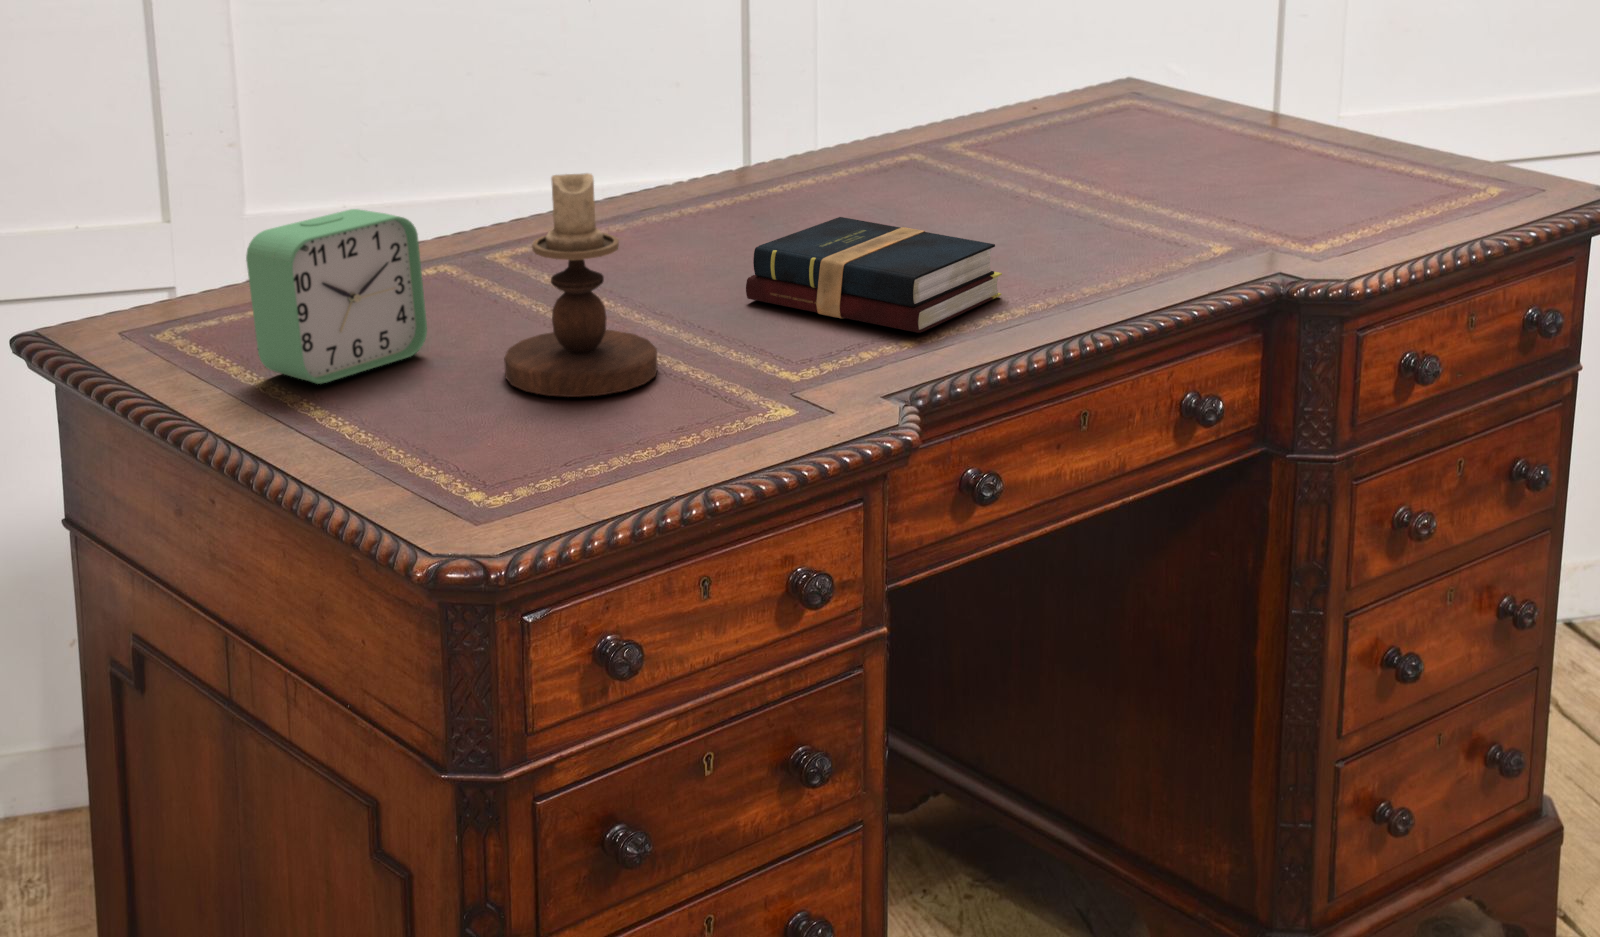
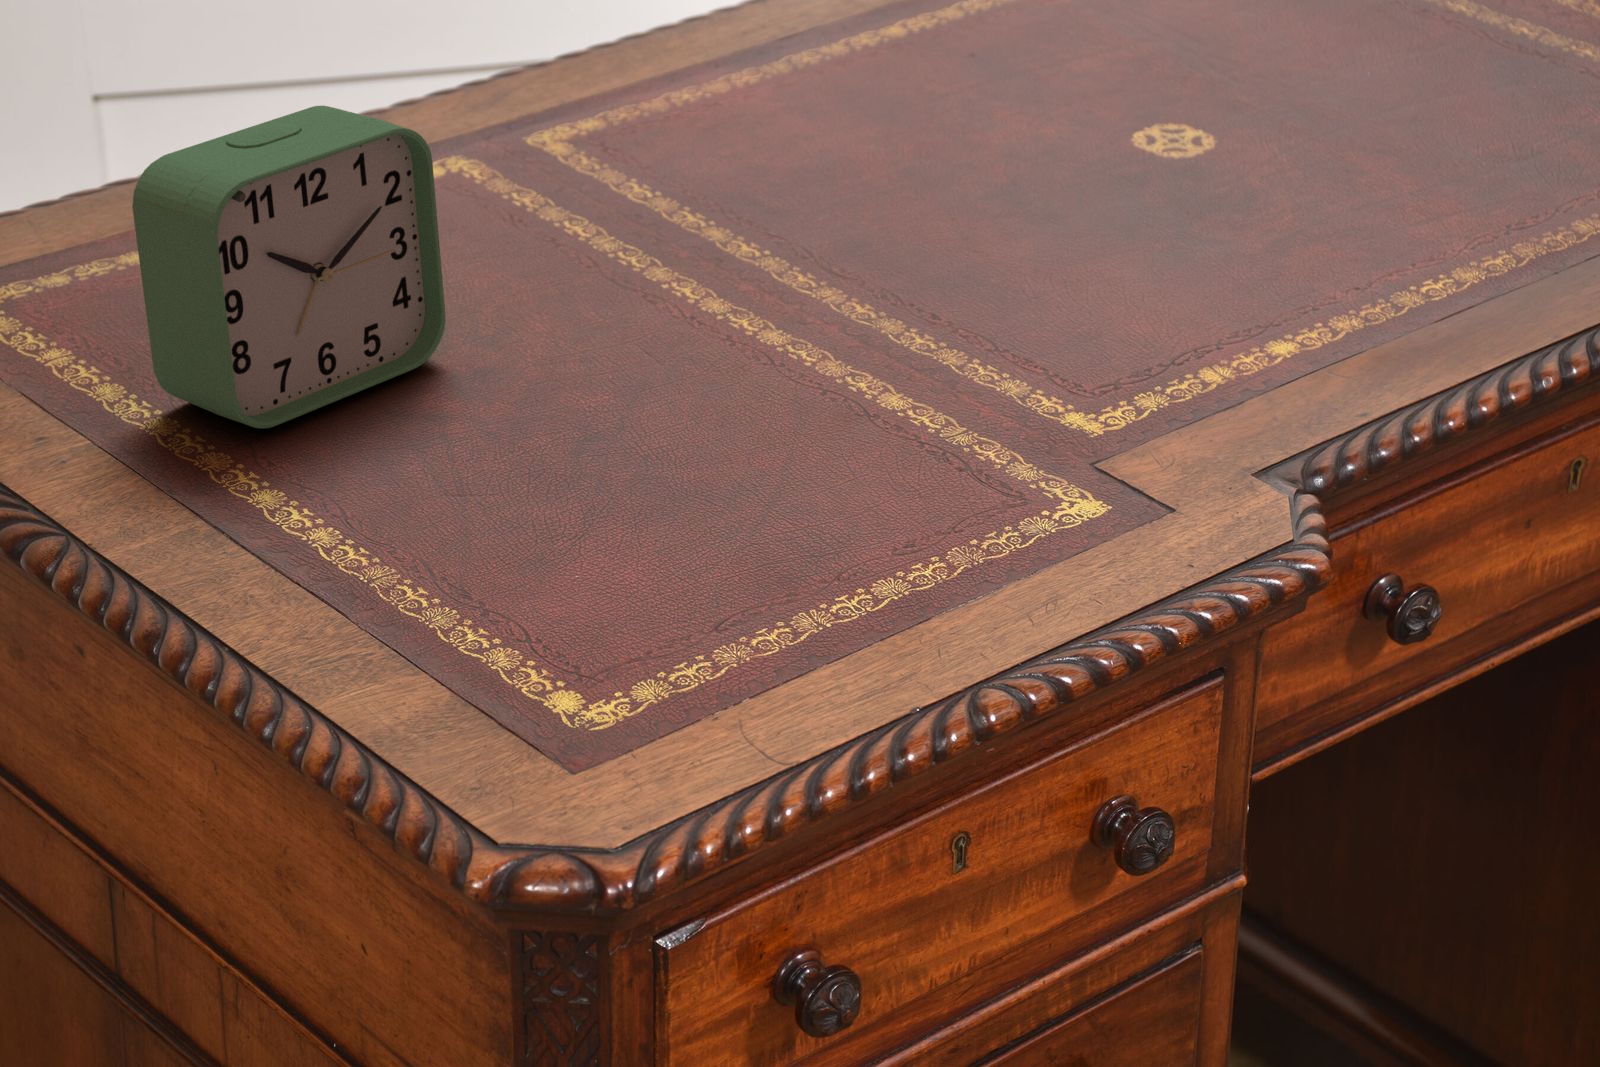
candlestick: present [504,173,657,397] -> none [586,65,852,467]
hardback book: present [746,217,1002,333] -> none [988,91,1433,331]

